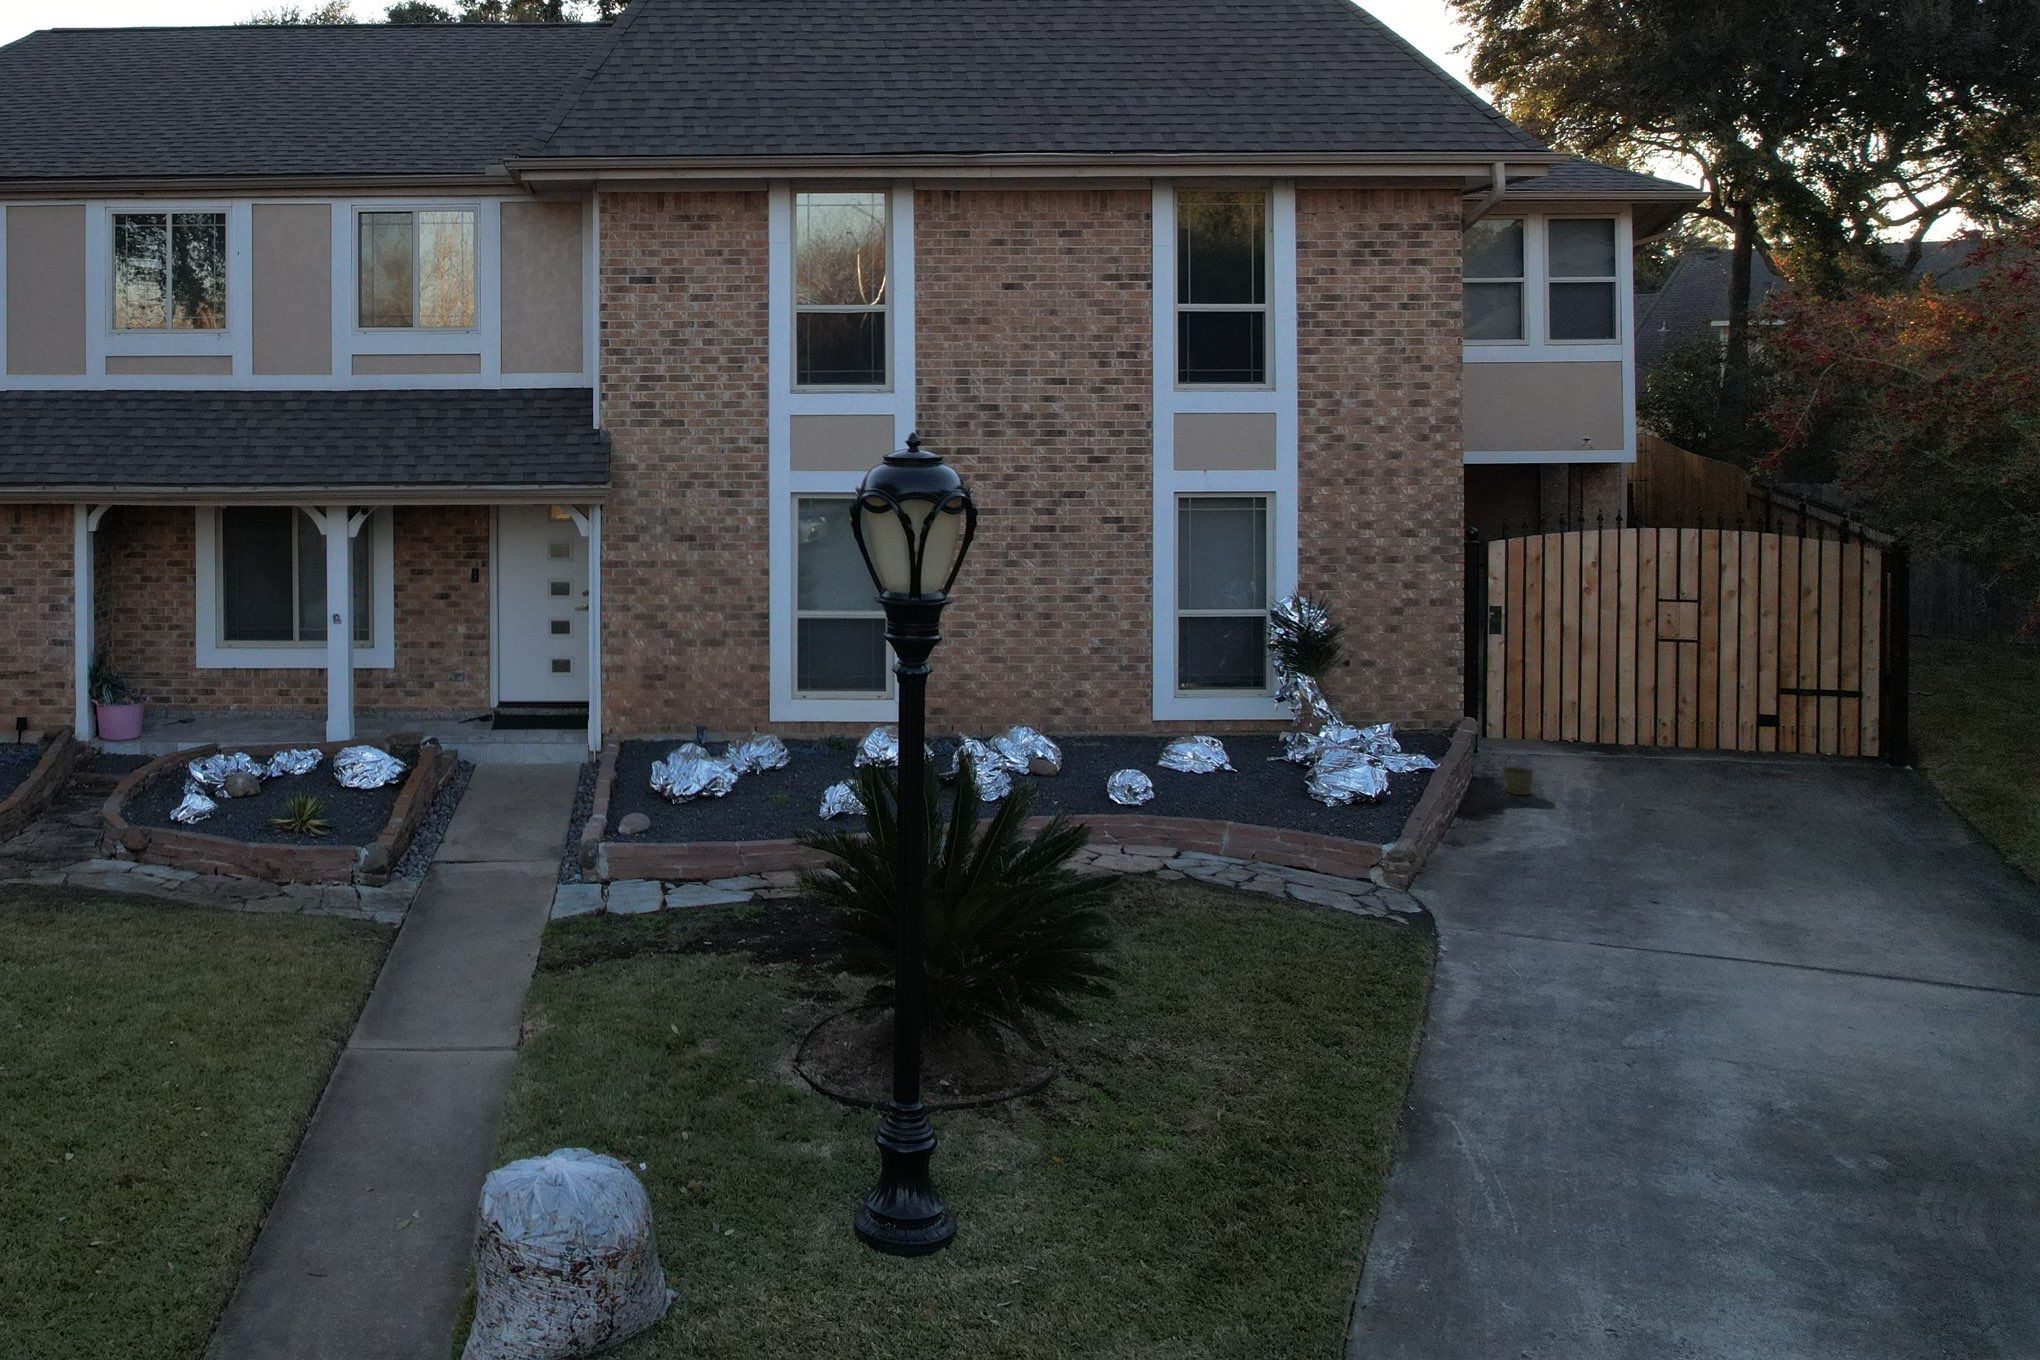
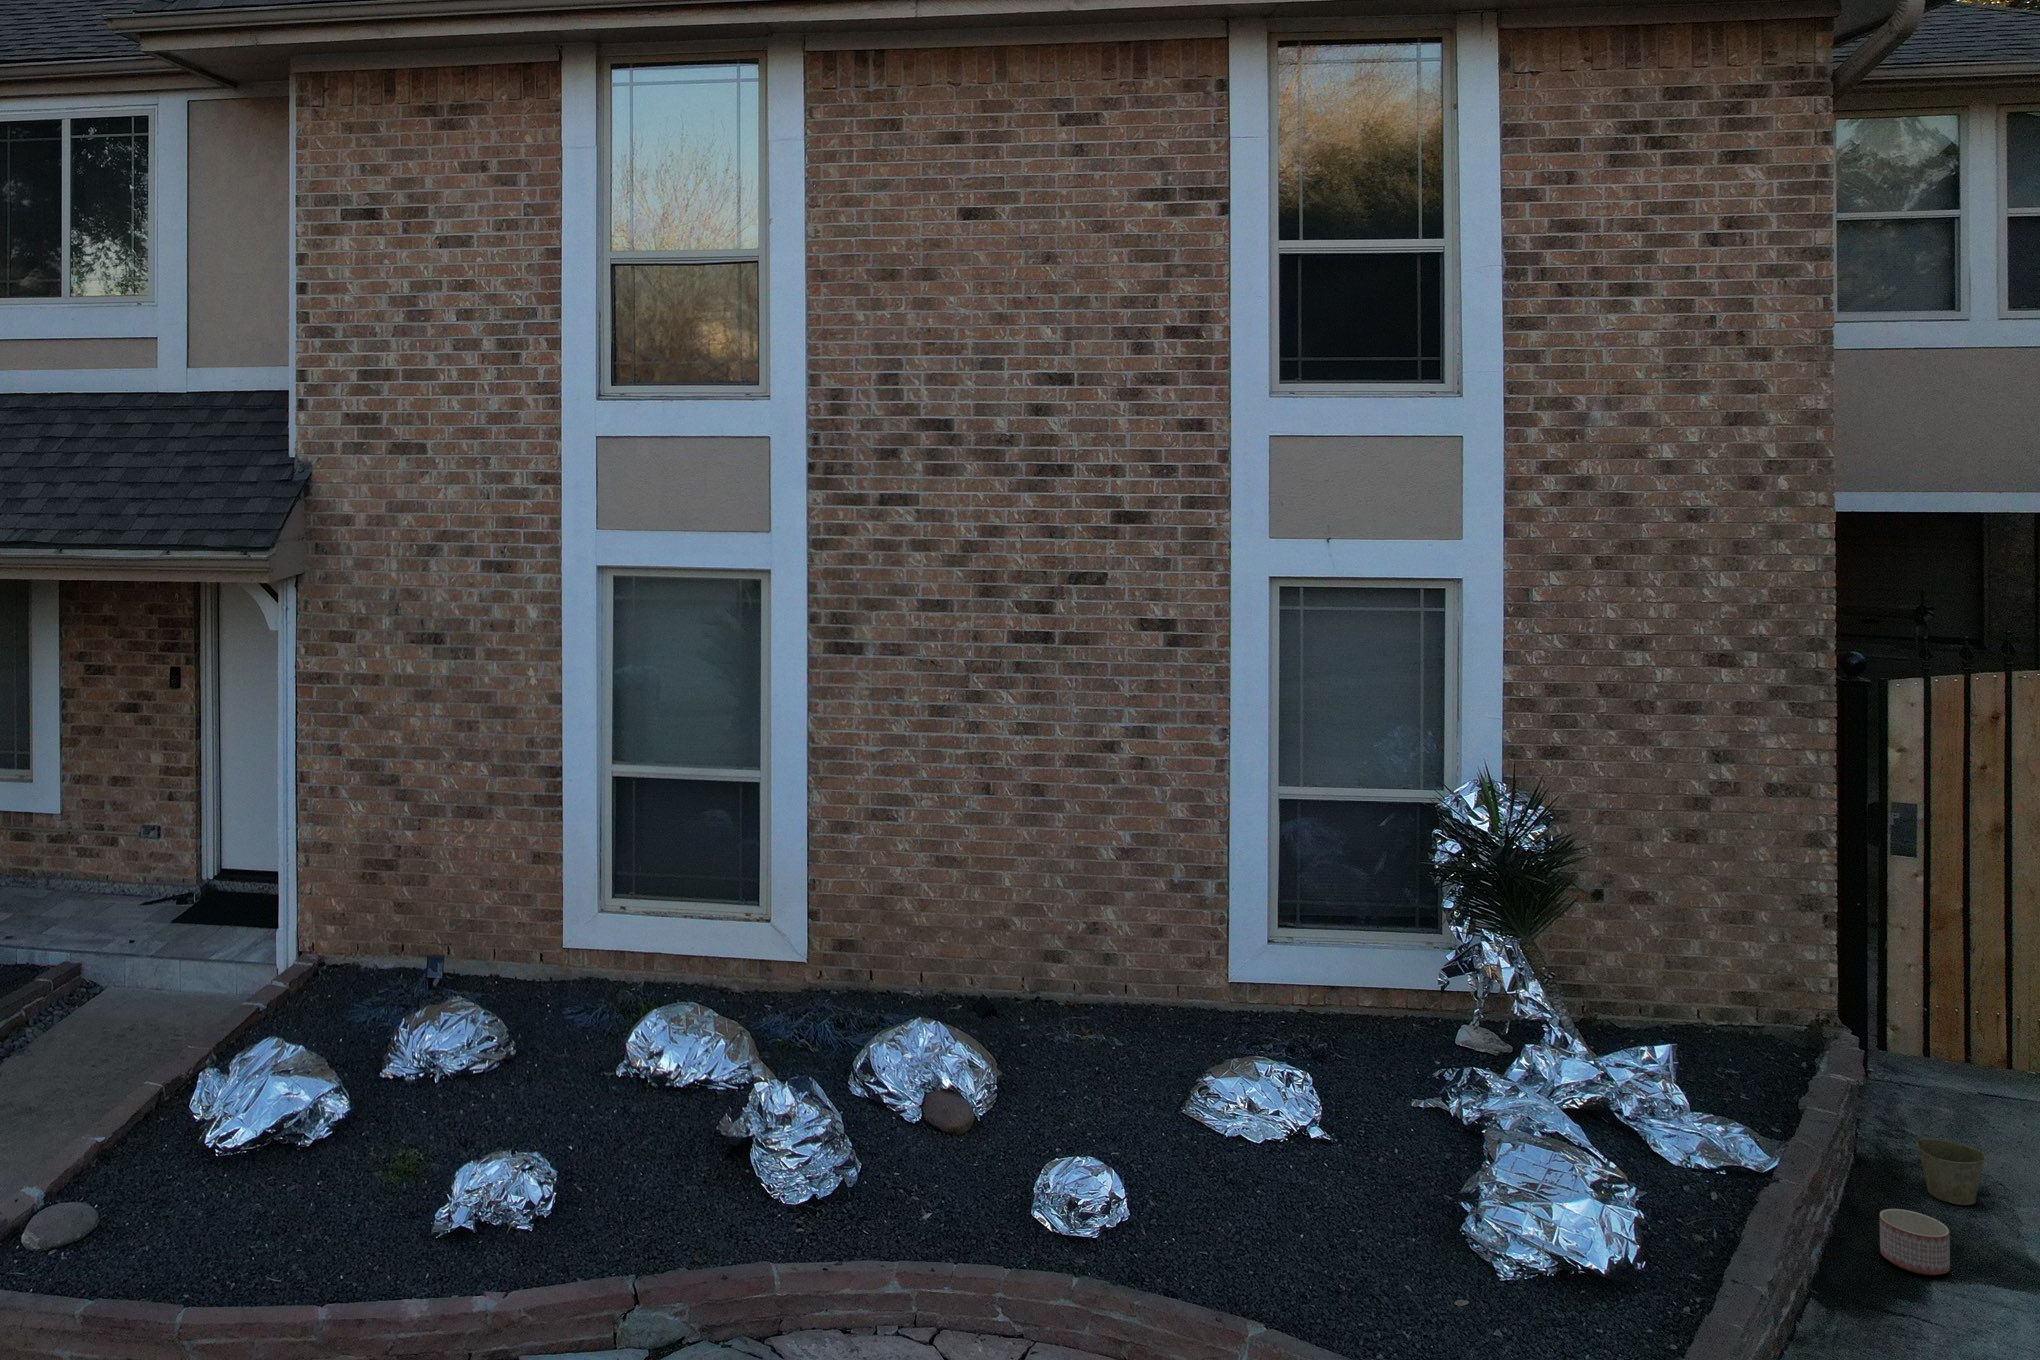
planter: none [1485,791,1516,817] -> present [1880,1209,1950,1275]

